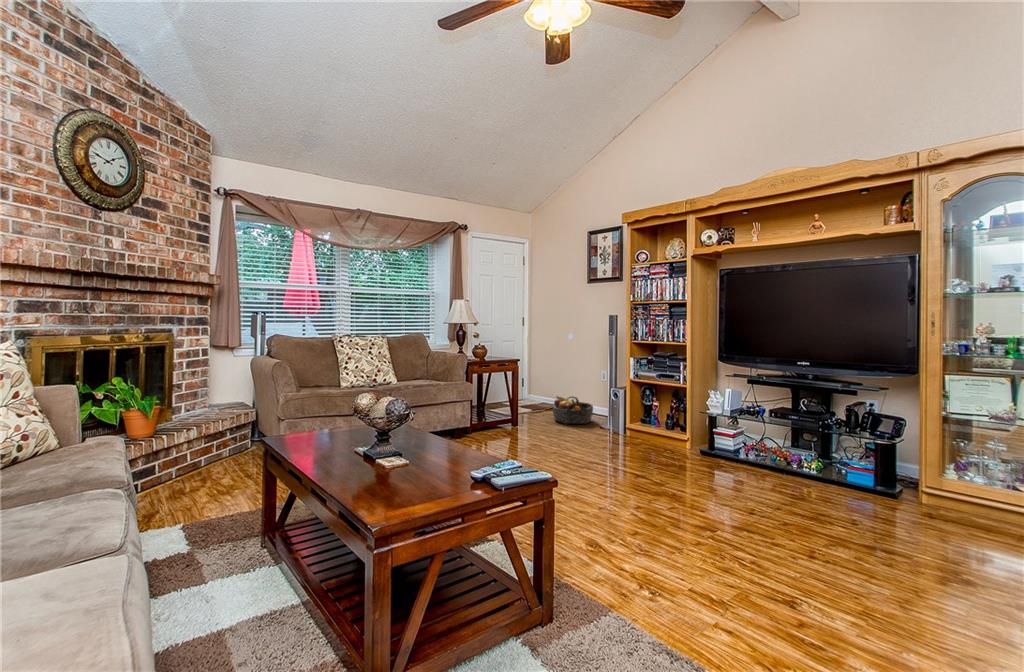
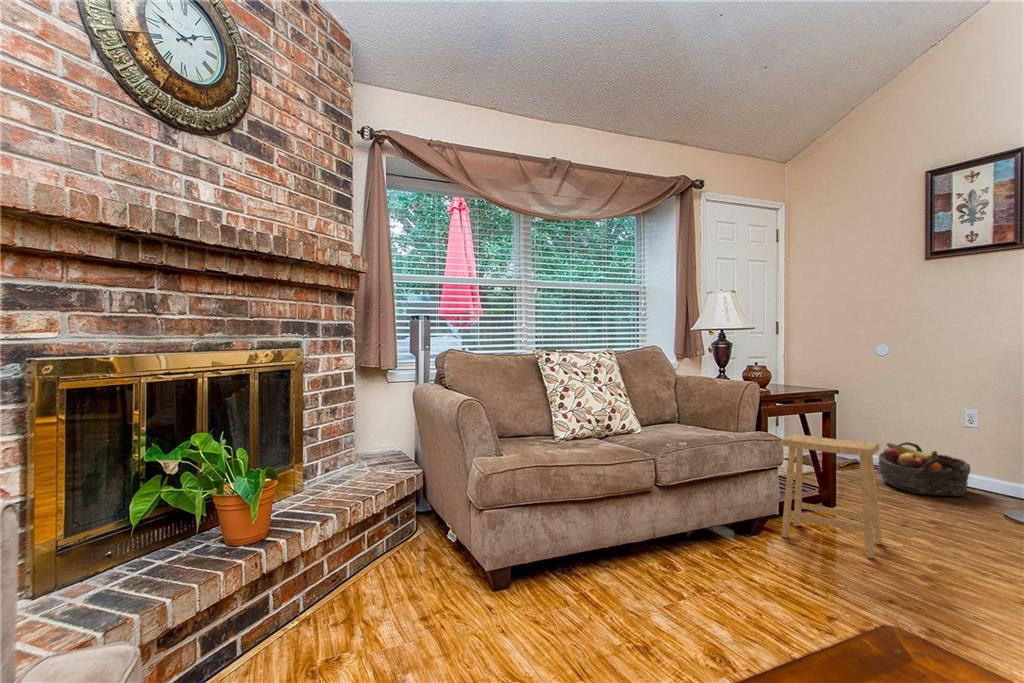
footstool: none [467,387,516,448] -> present [781,434,882,559]

